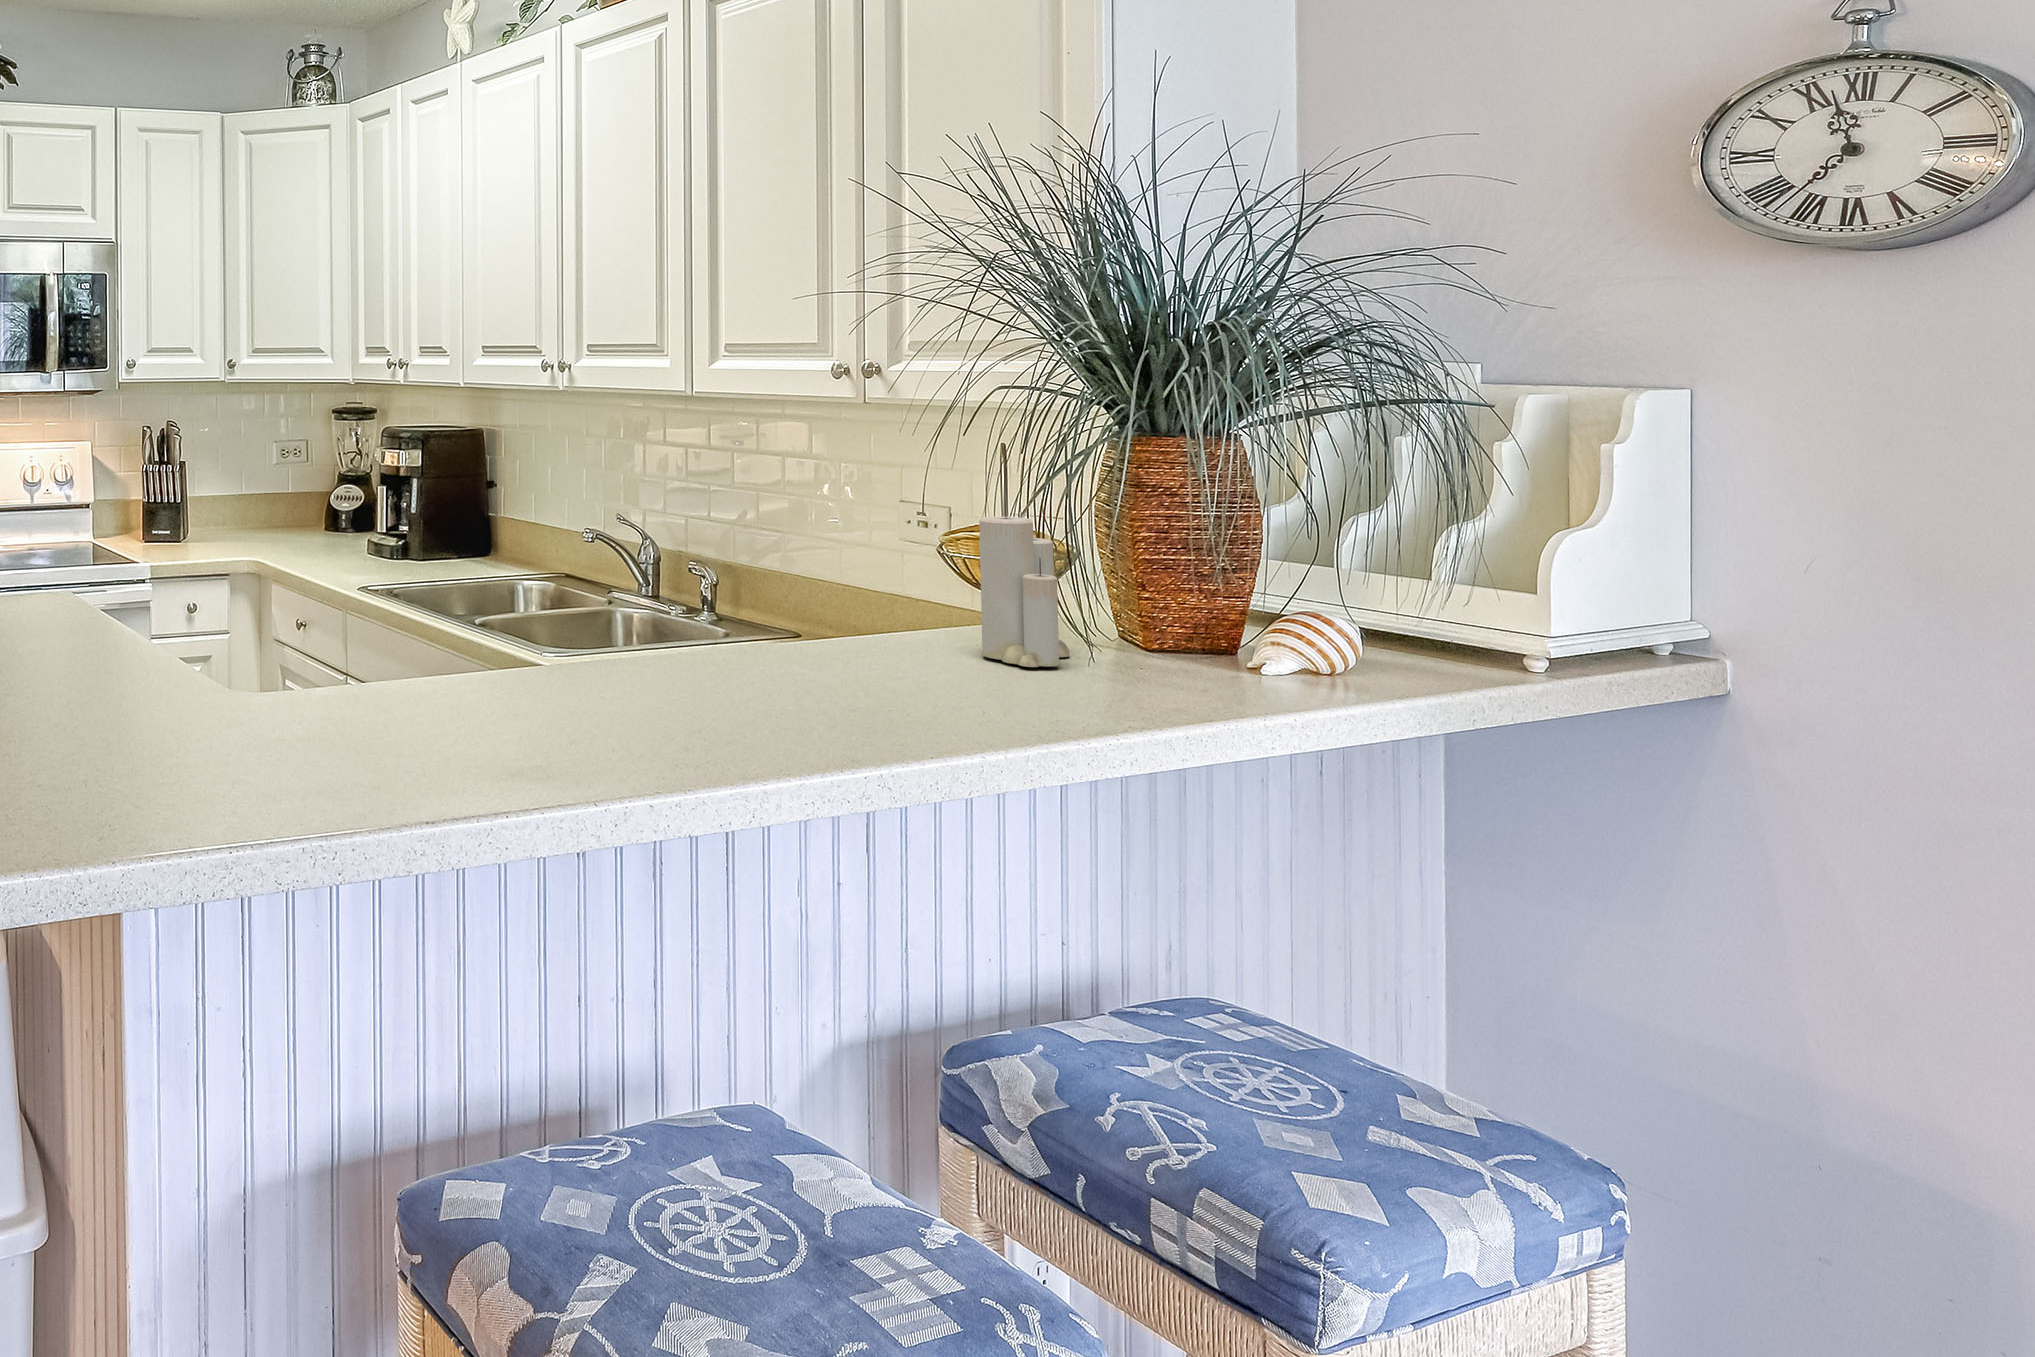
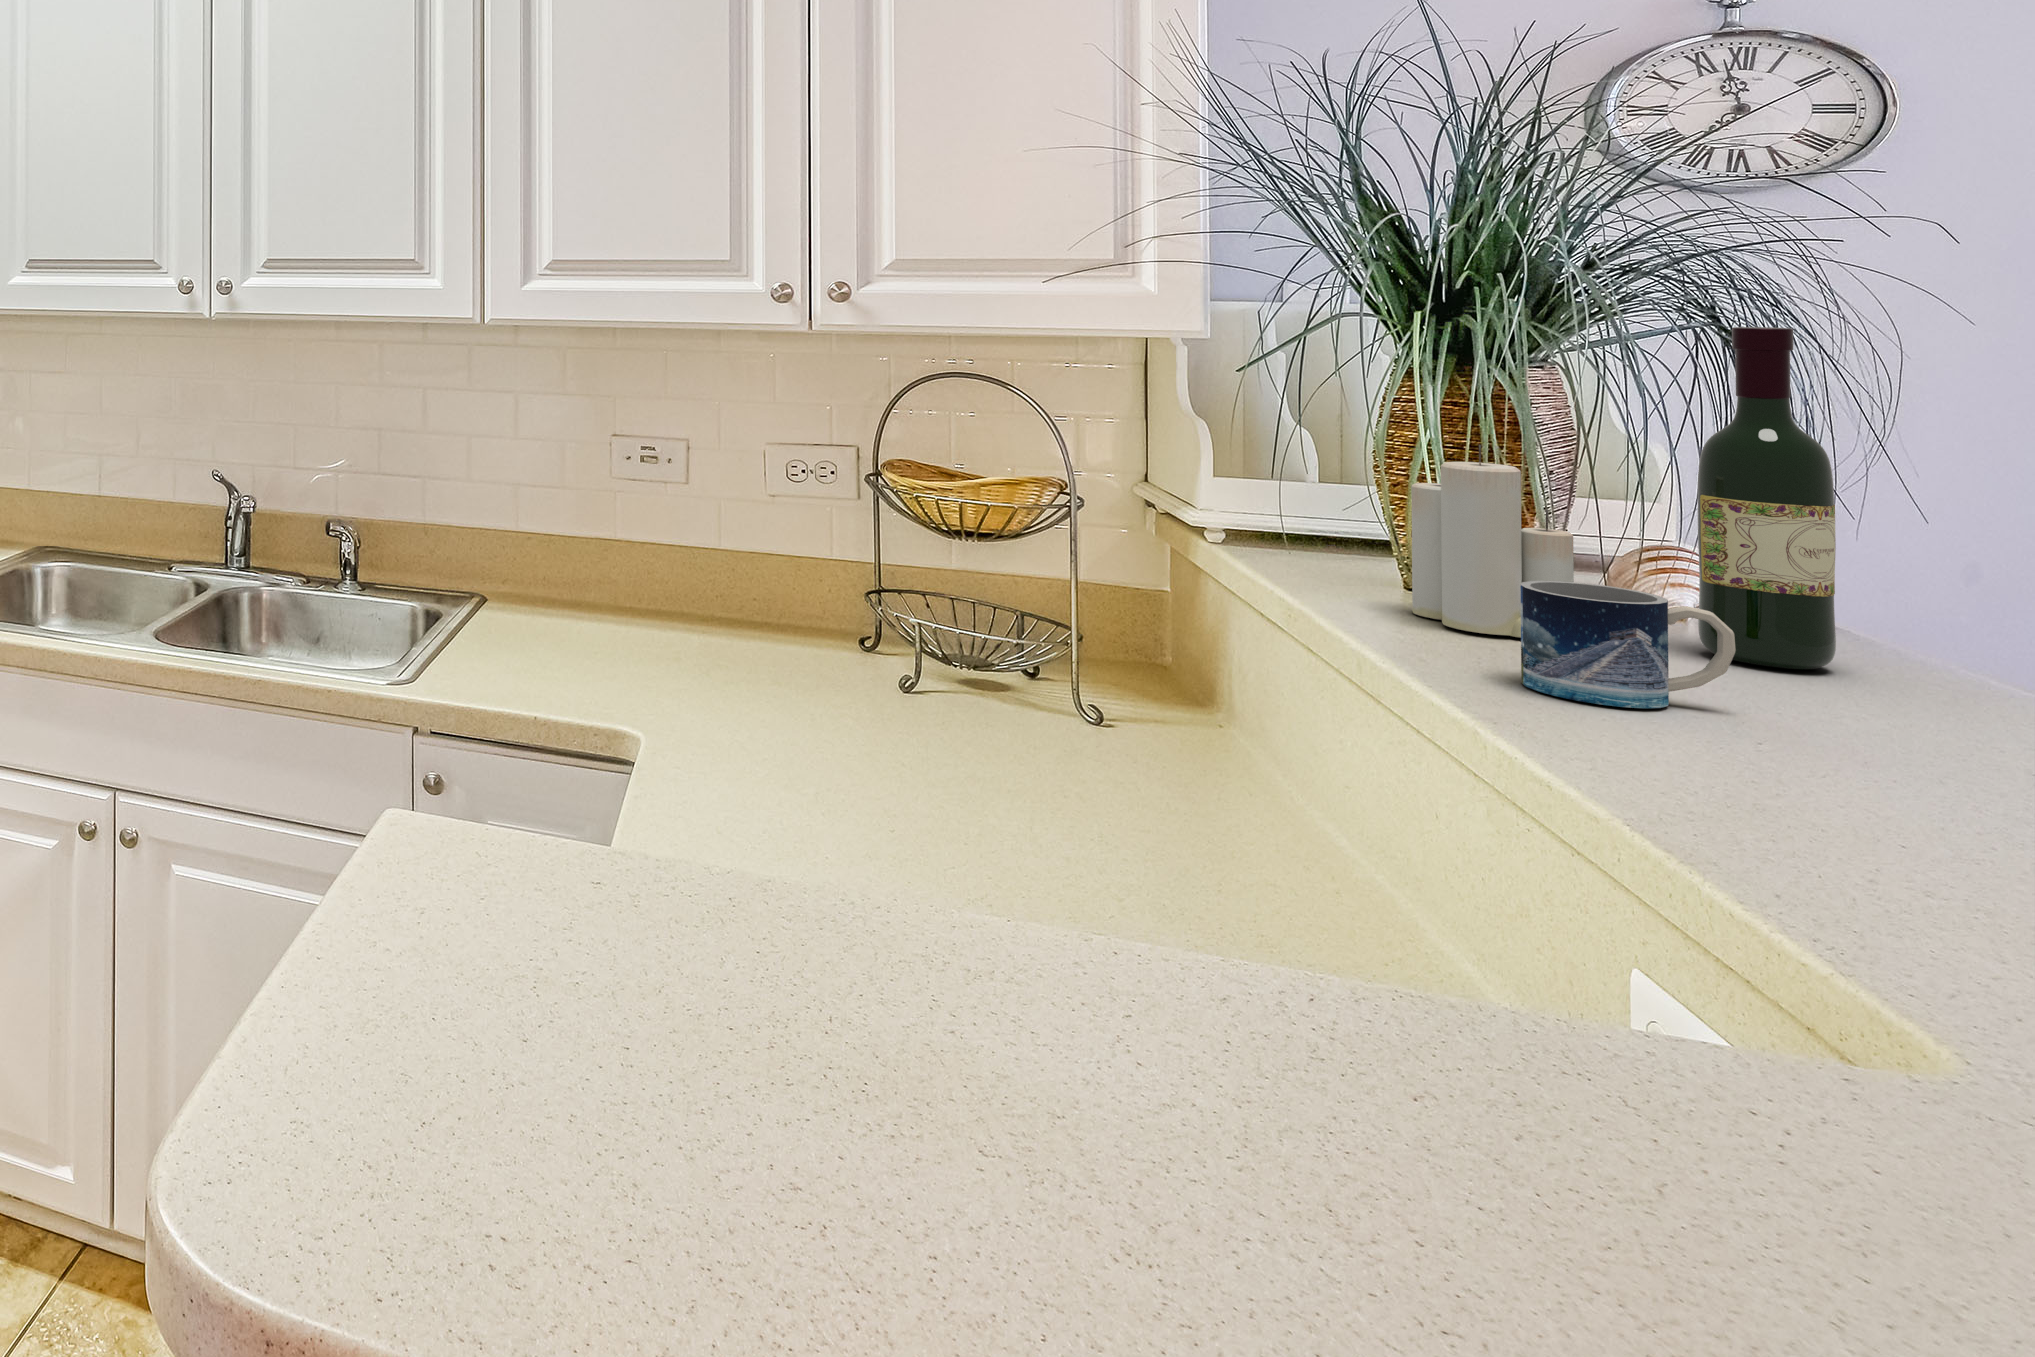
wine bottle: none [1084,404,1175,698] -> present [1698,327,1836,669]
mug: none [814,593,897,682] -> present [1520,581,1736,708]

